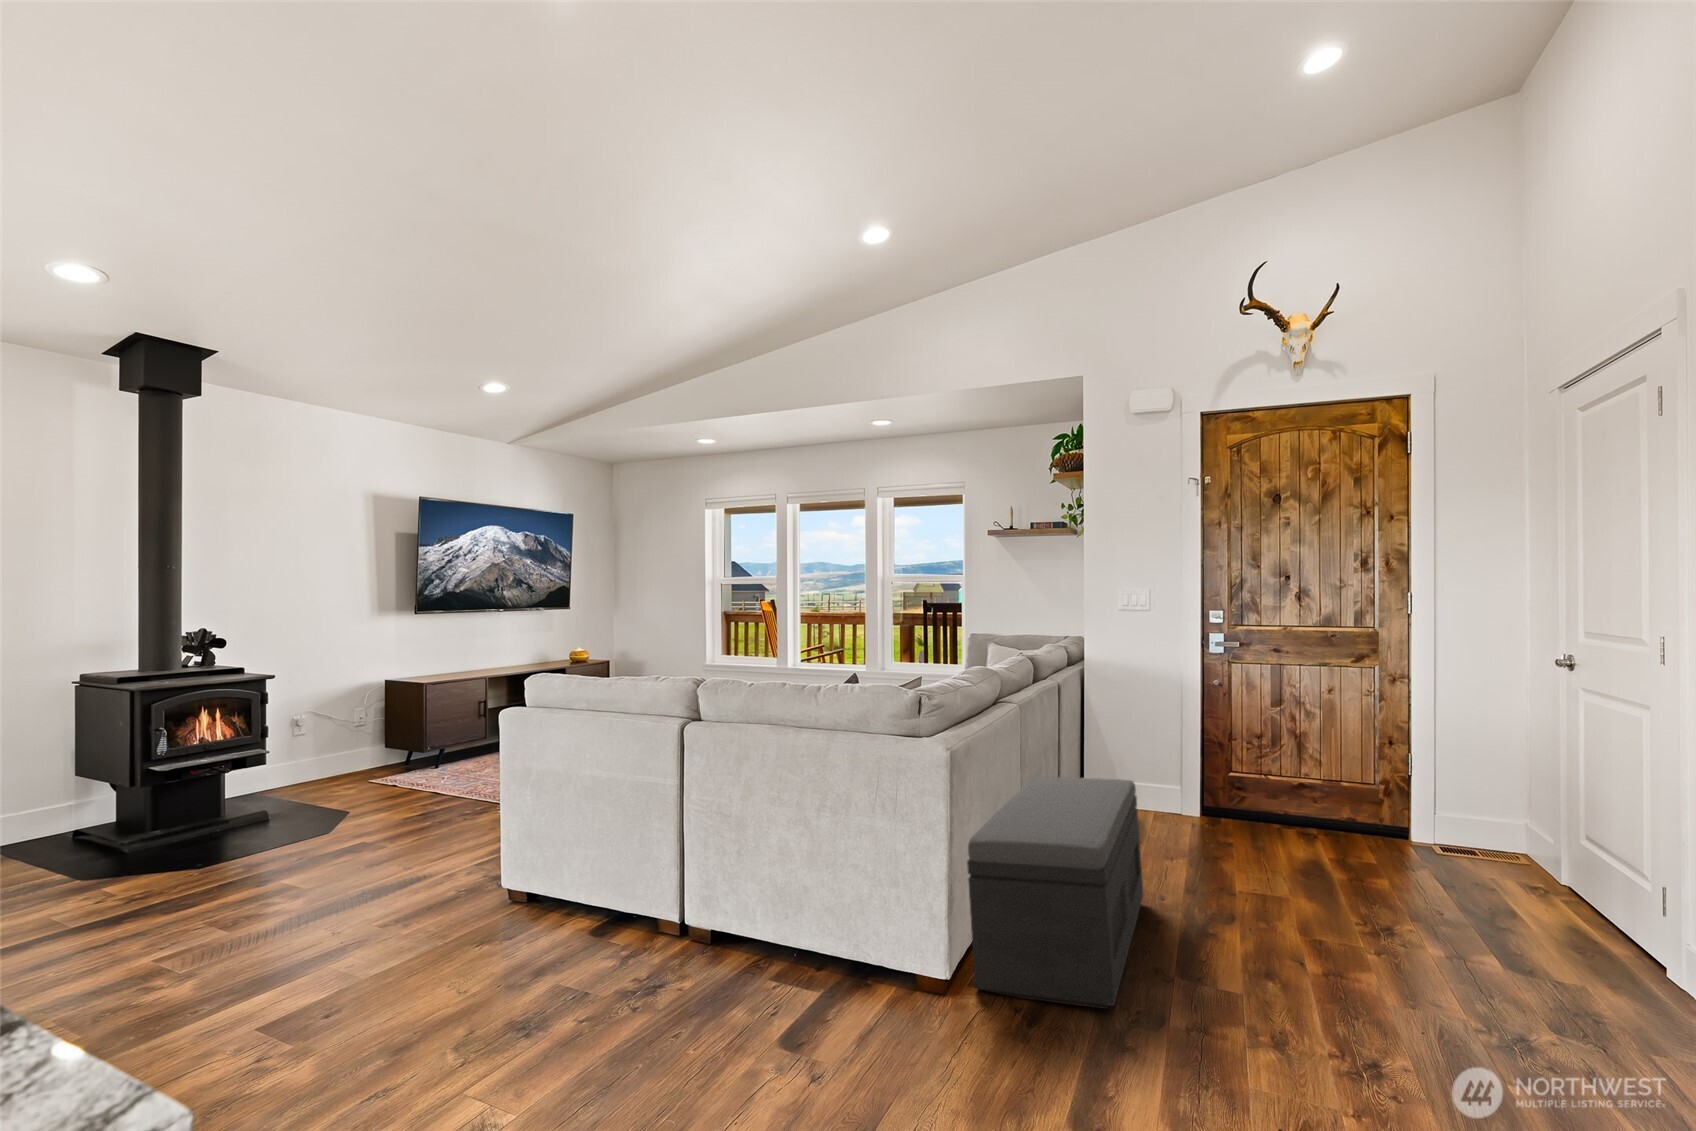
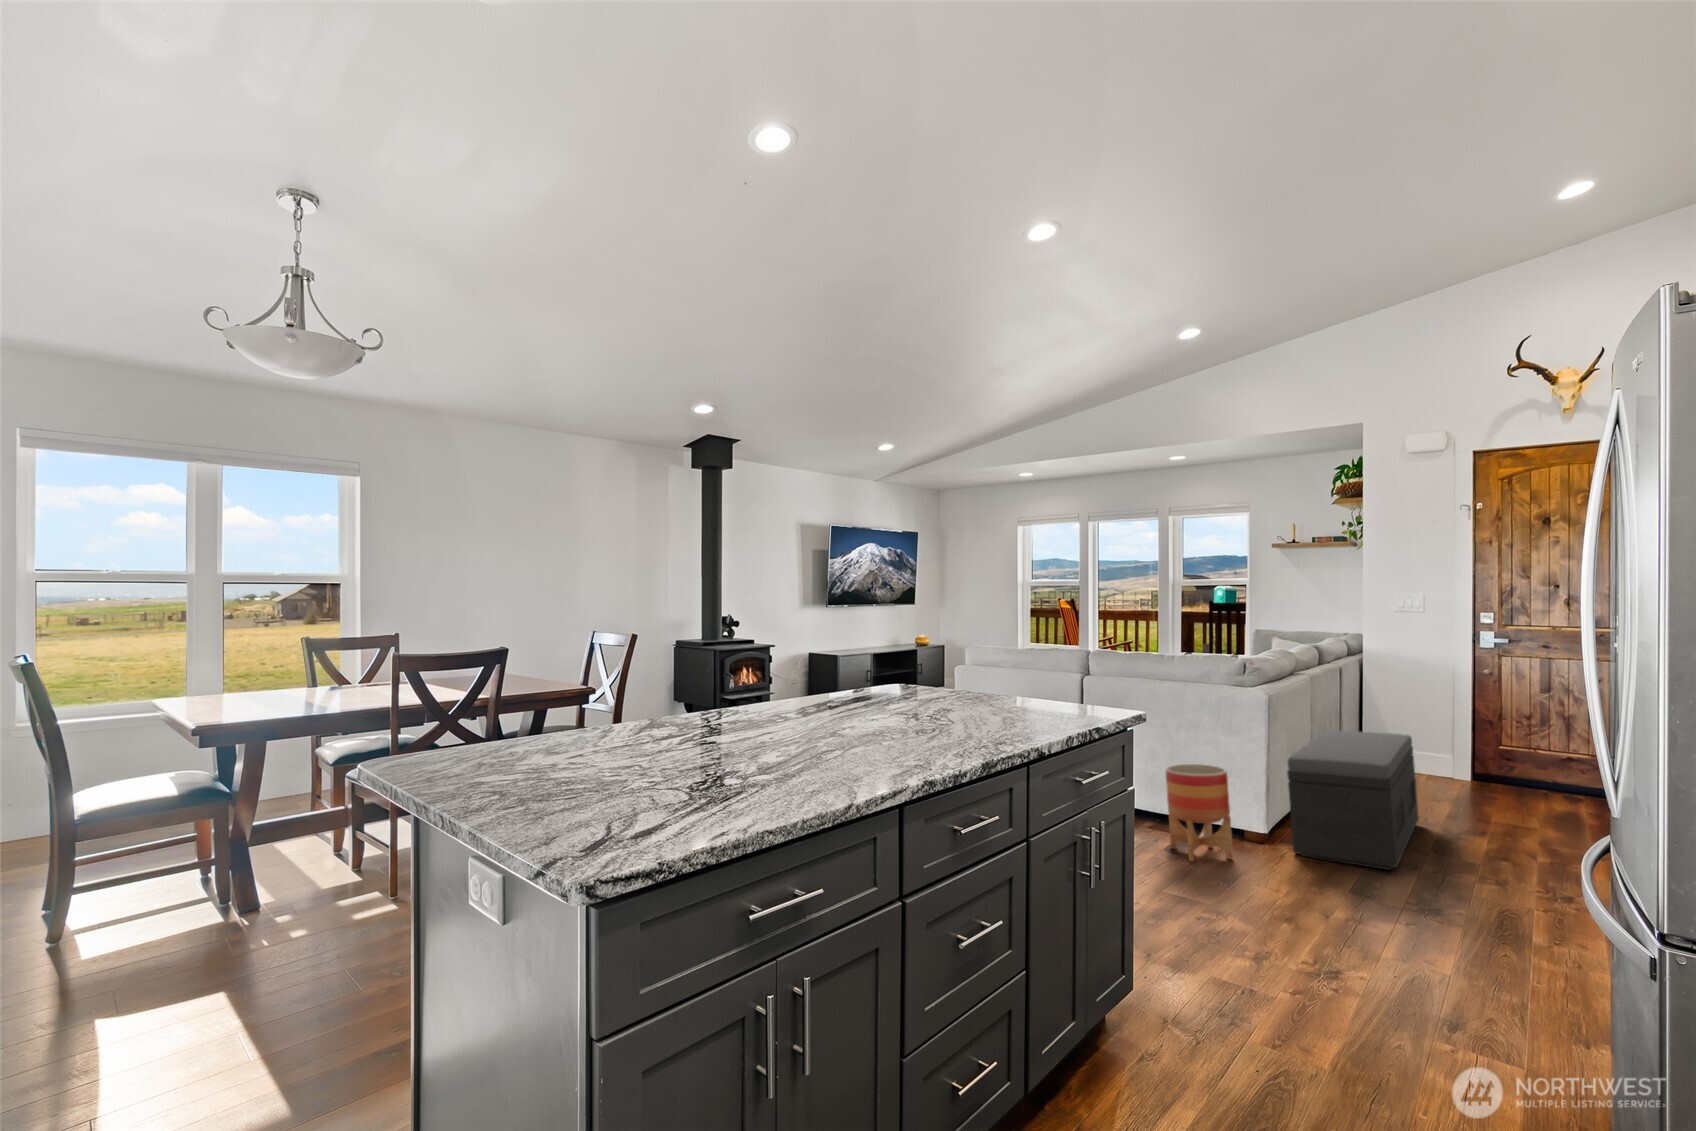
planter: none [785,858,884,1032] -> present [1166,764,1233,861]

